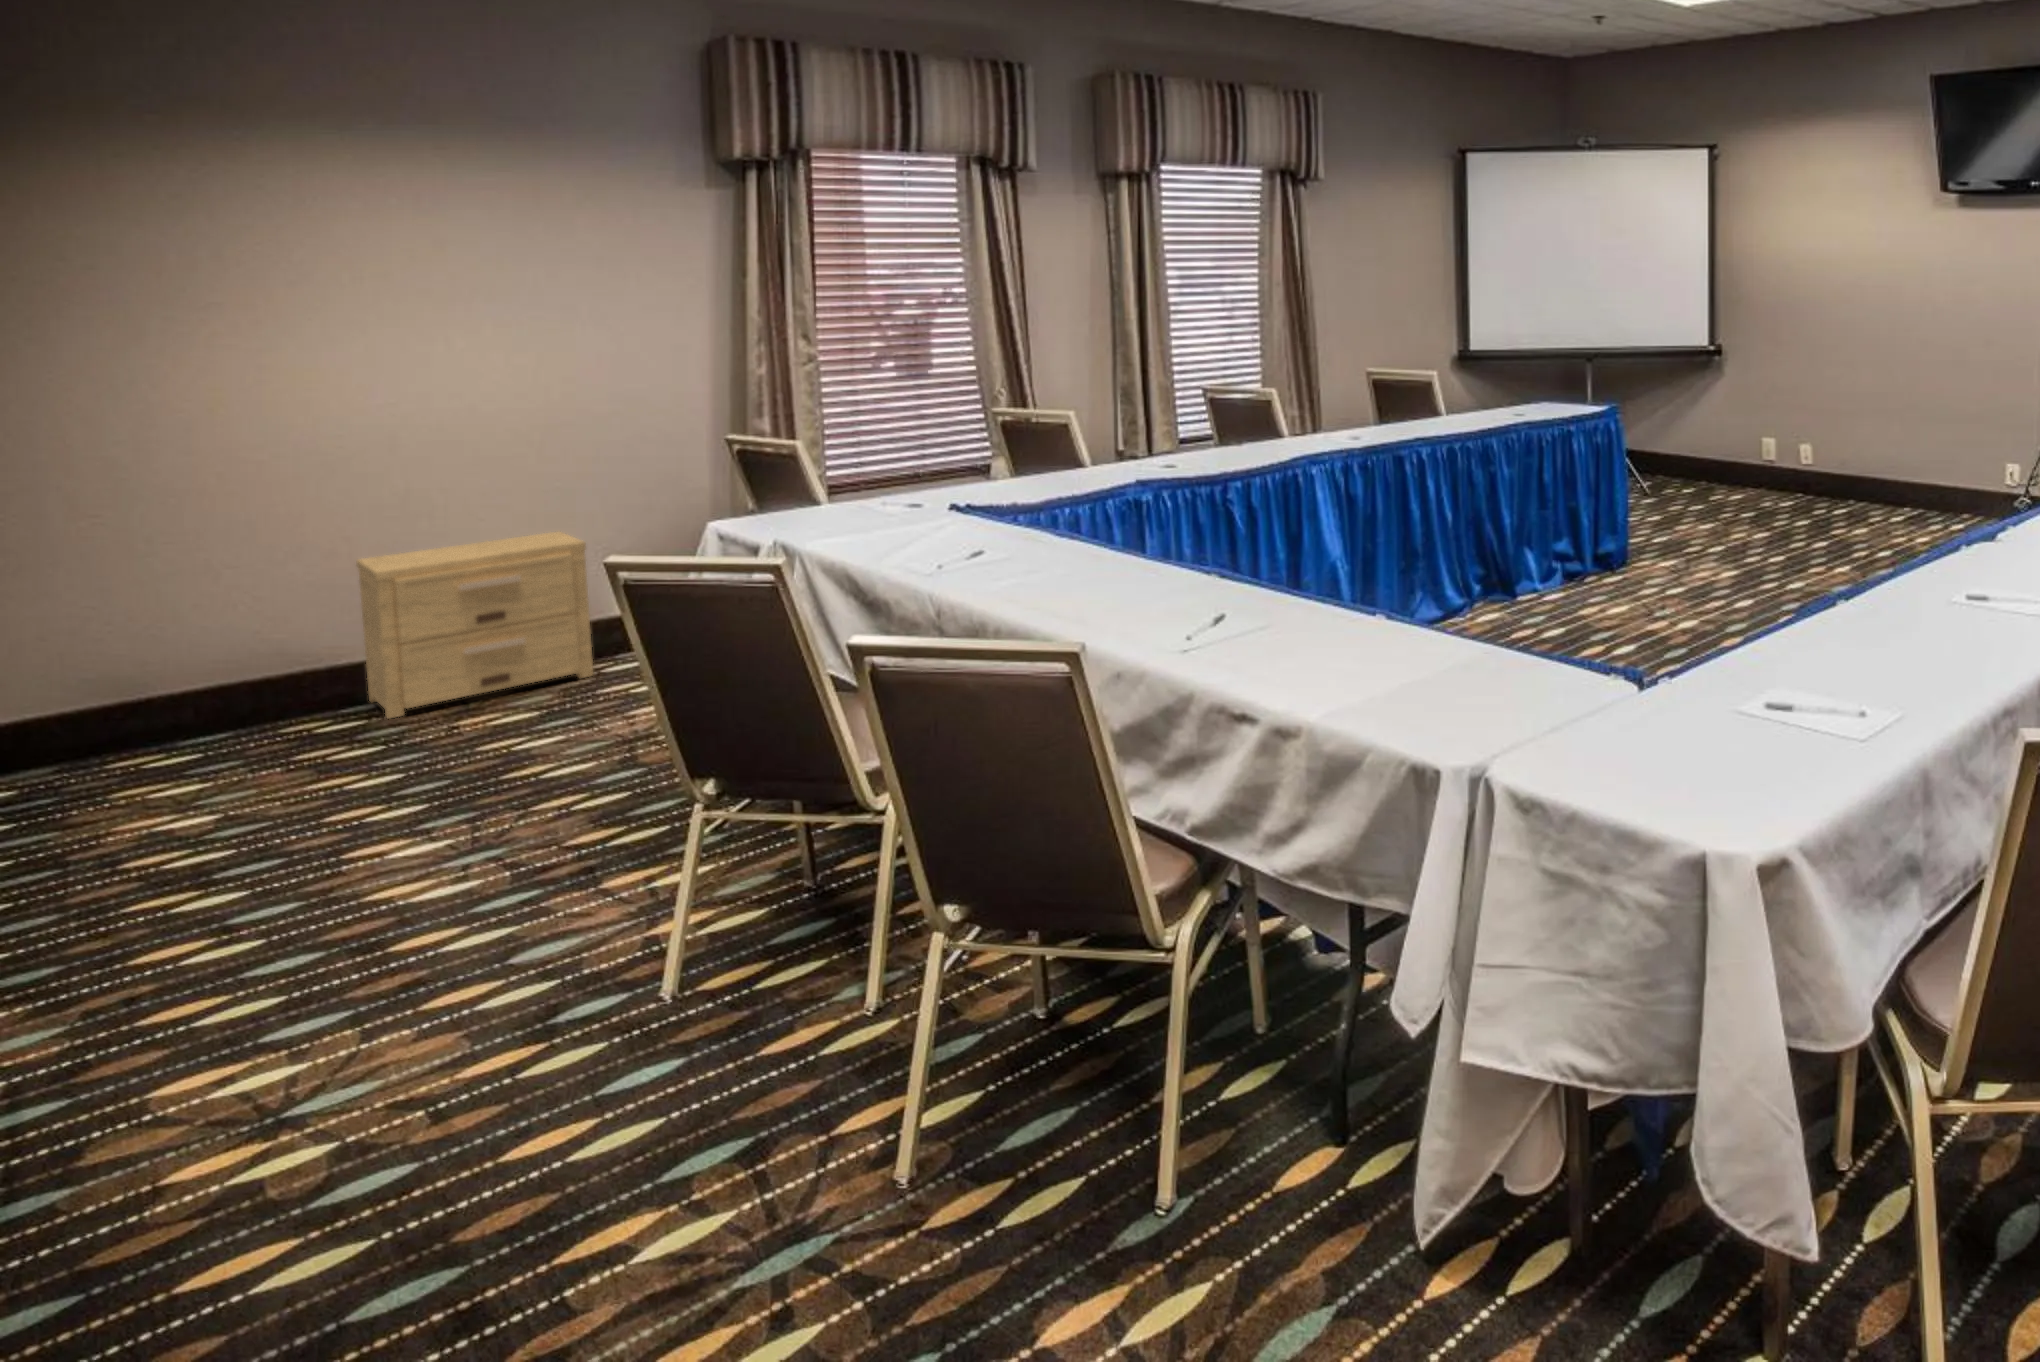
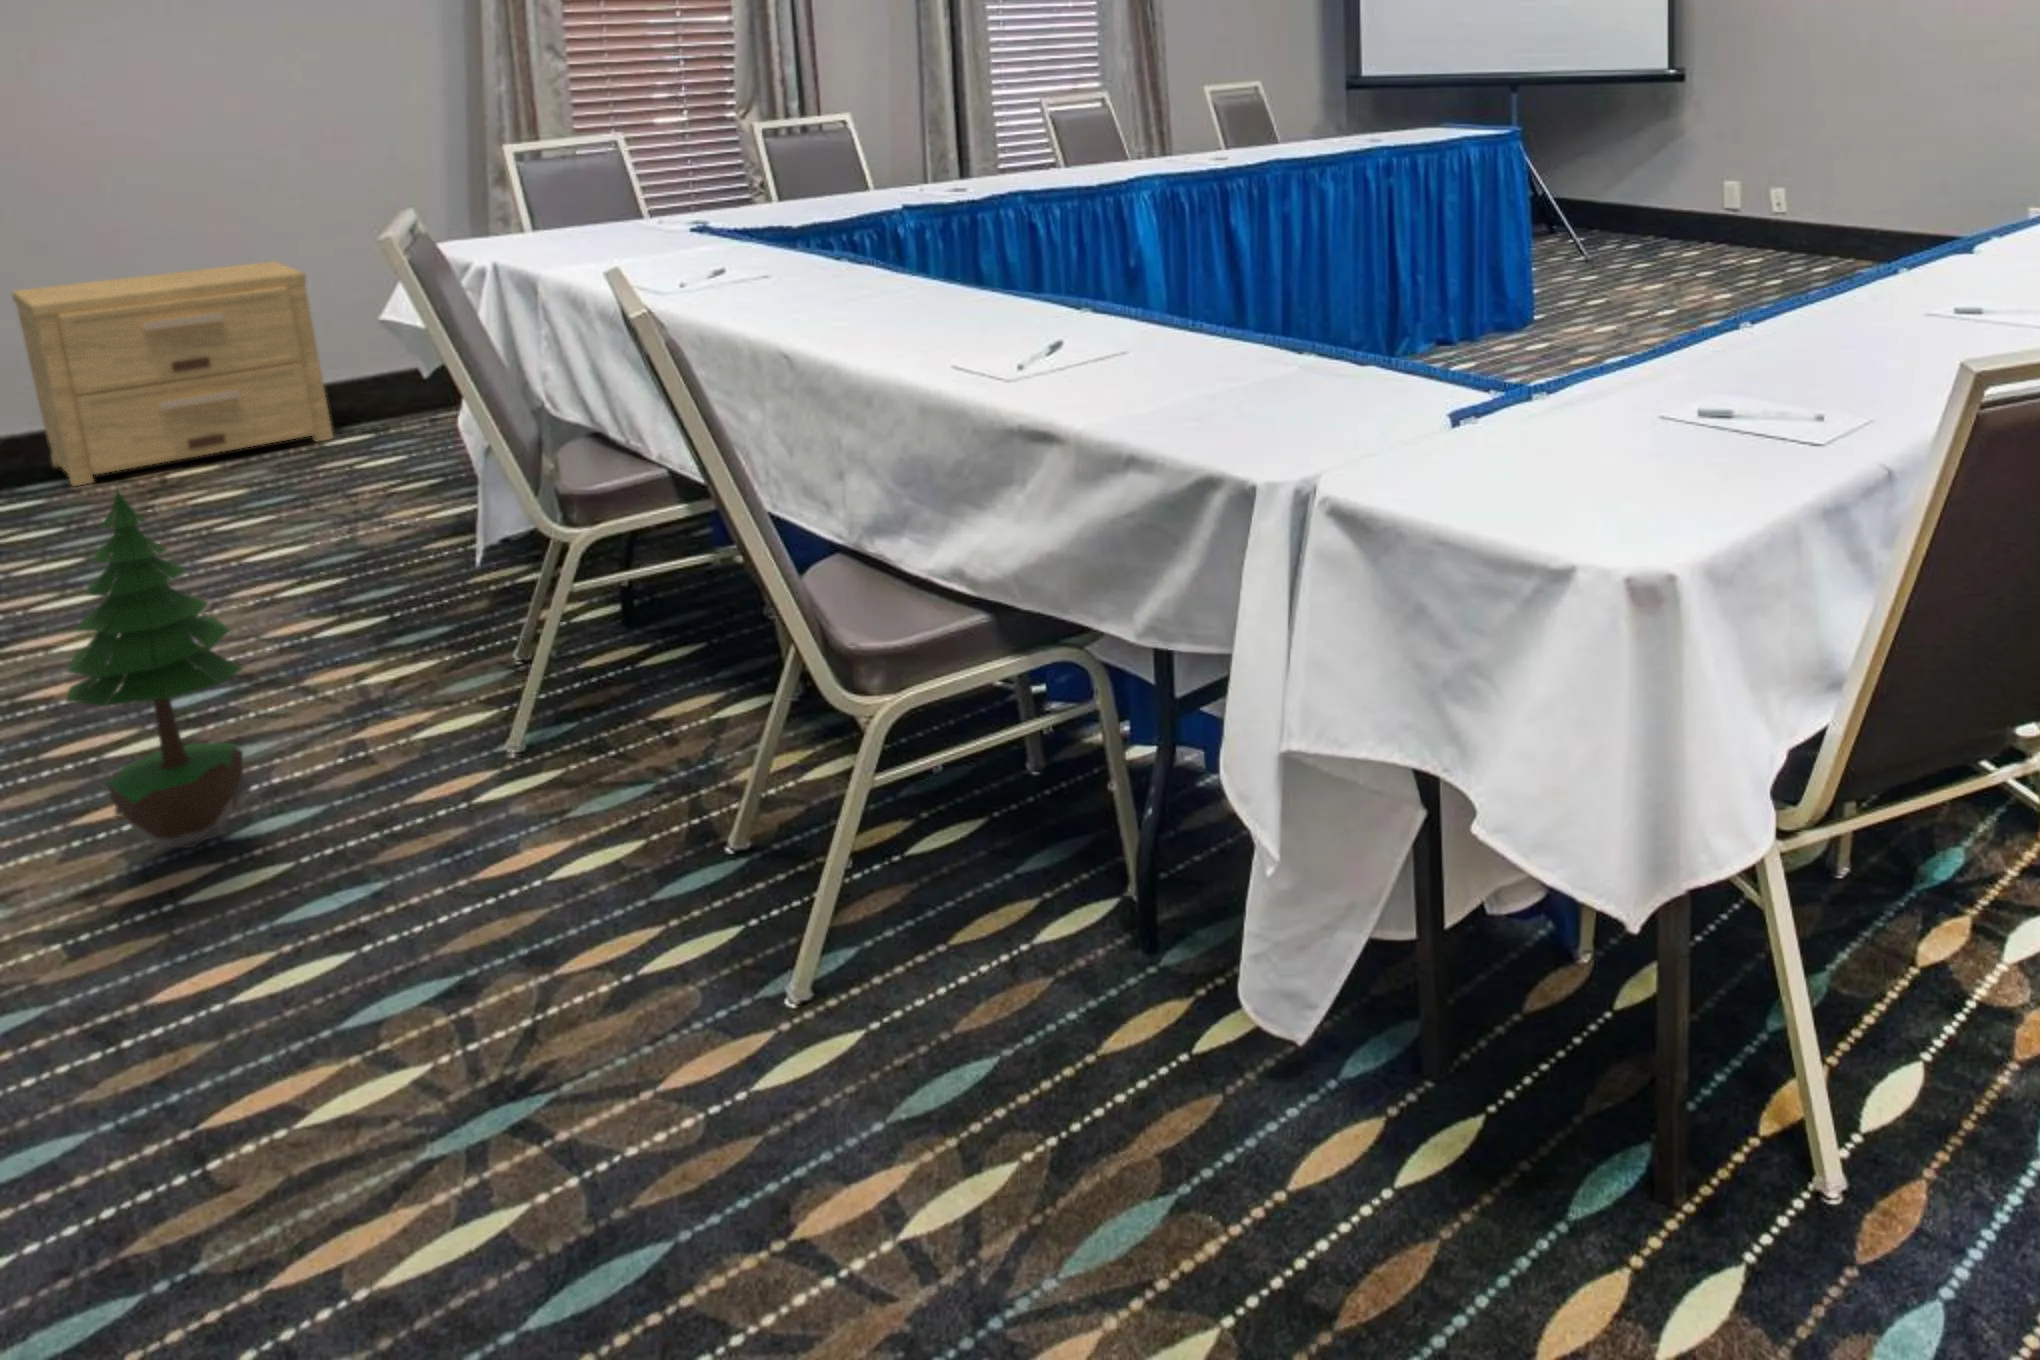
potted tree: none [447,735,581,1027] -> present [66,492,251,848]

